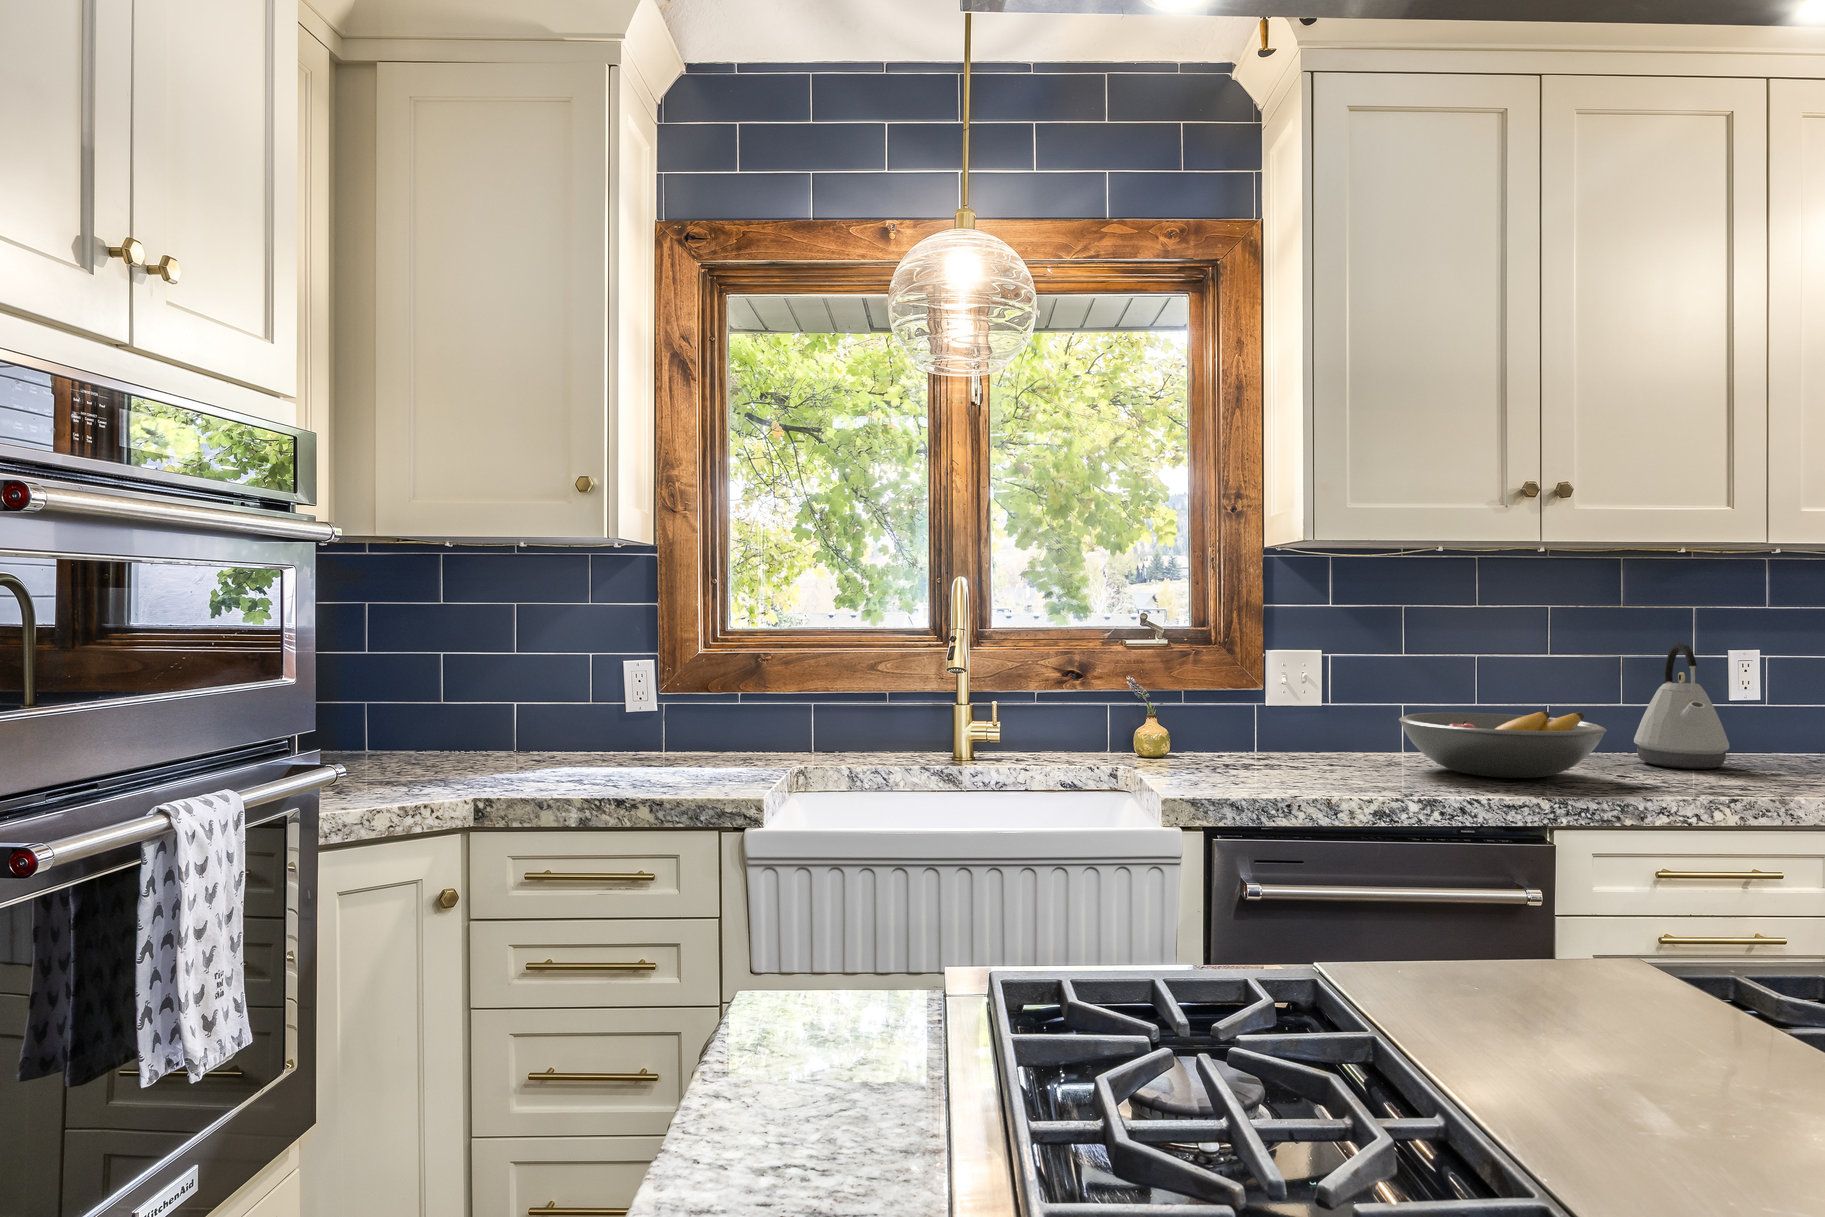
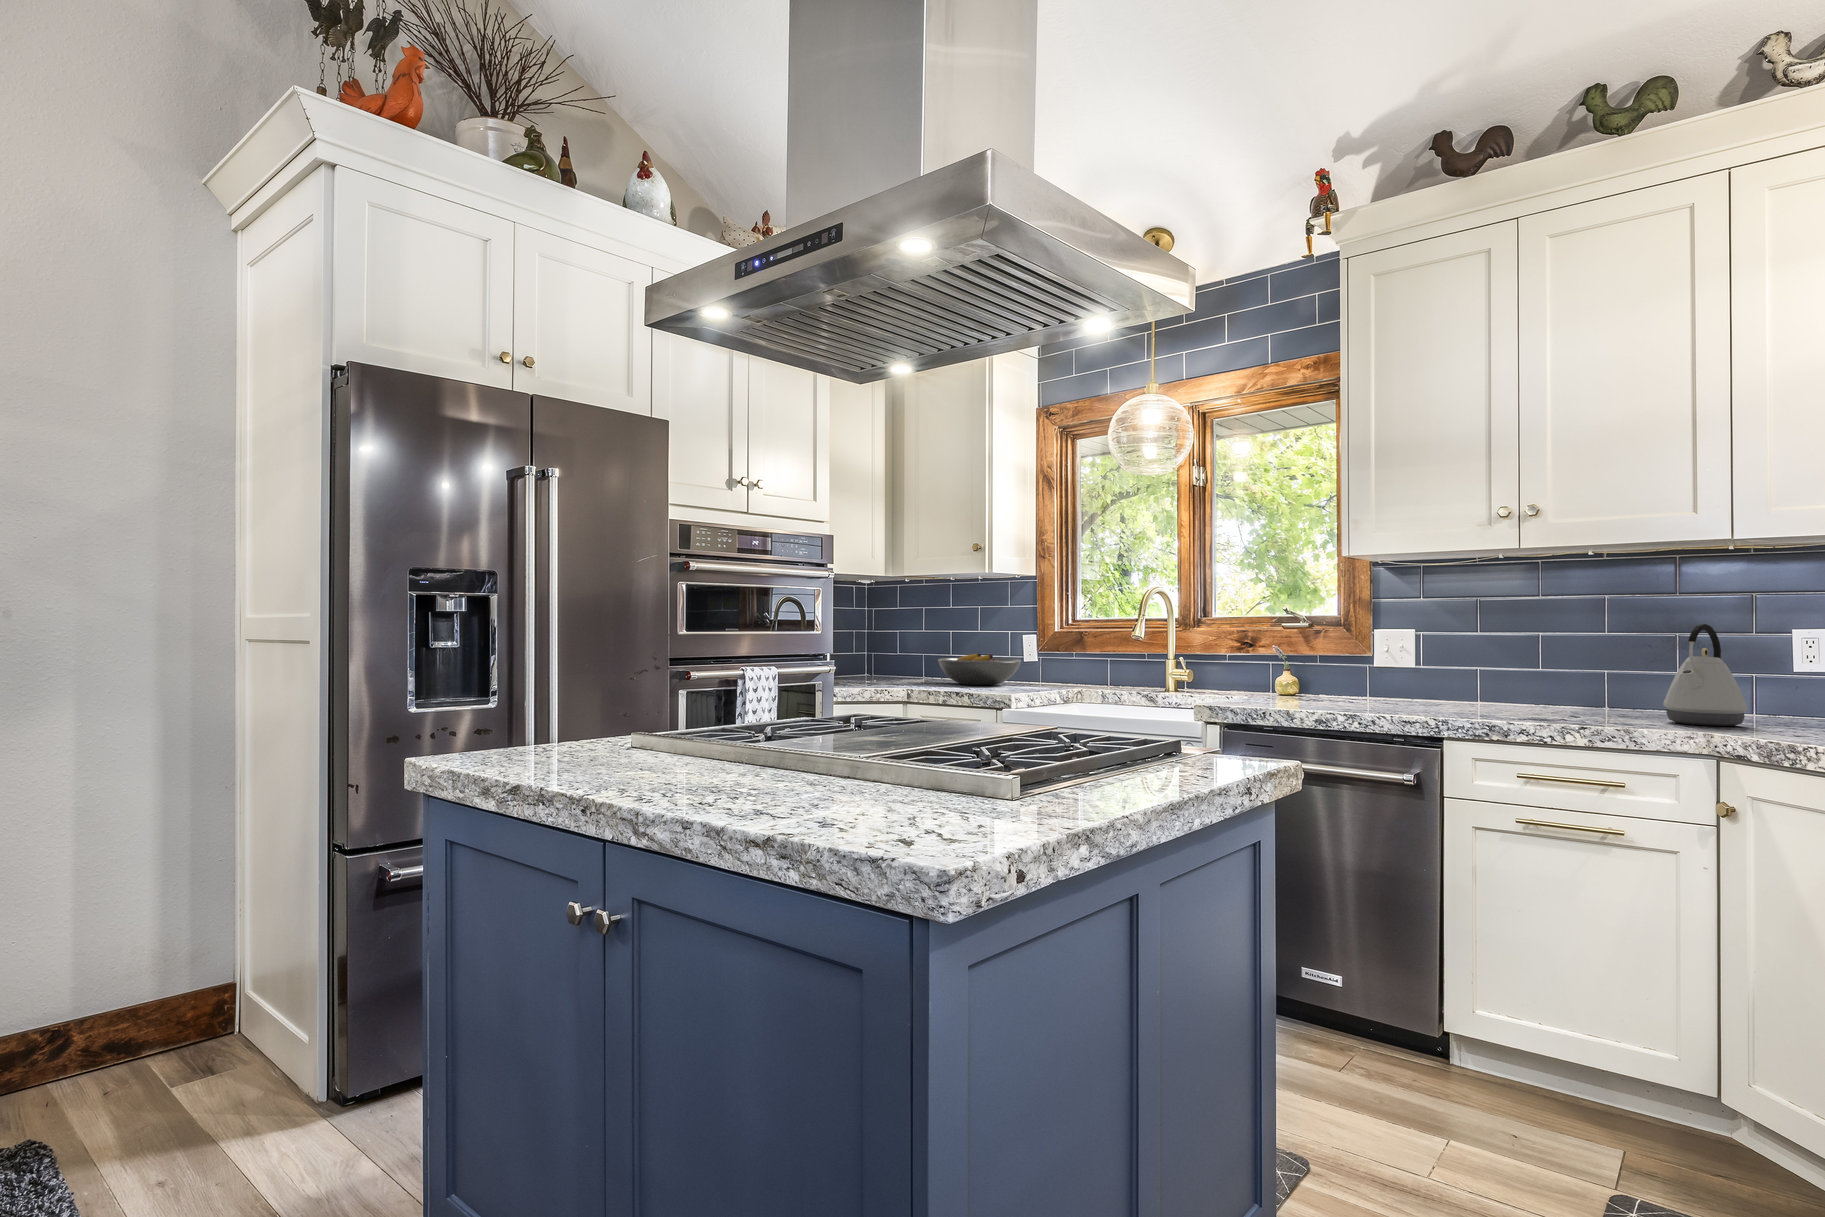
fruit bowl: present [1399,711,1607,778] -> present [938,654,1021,685]

